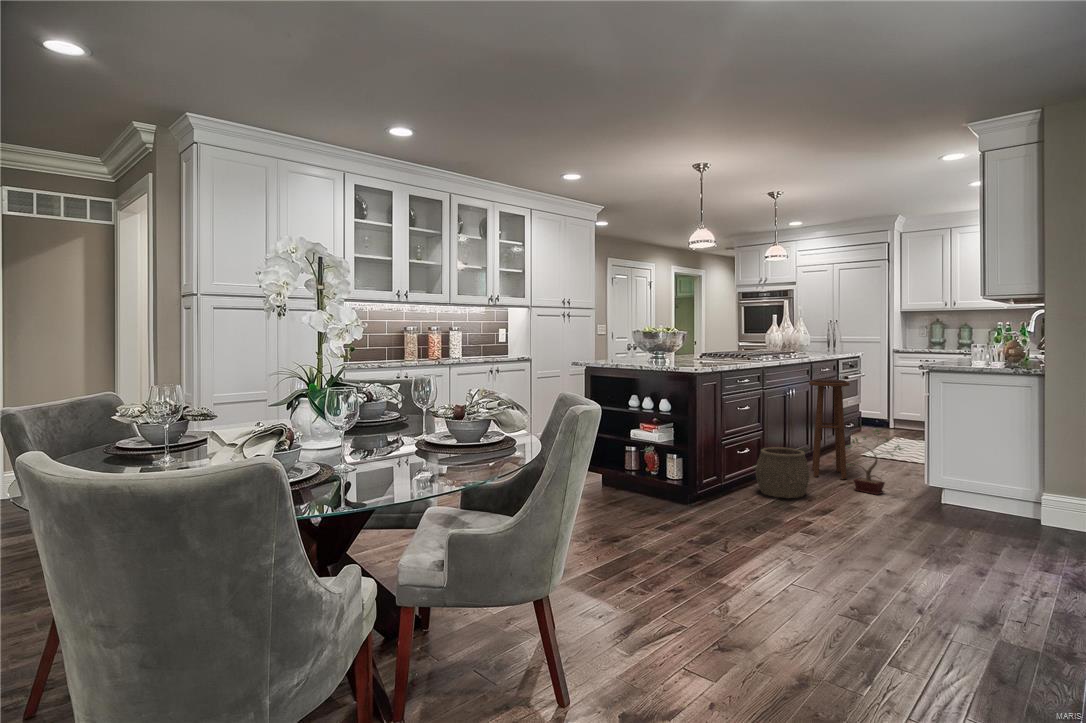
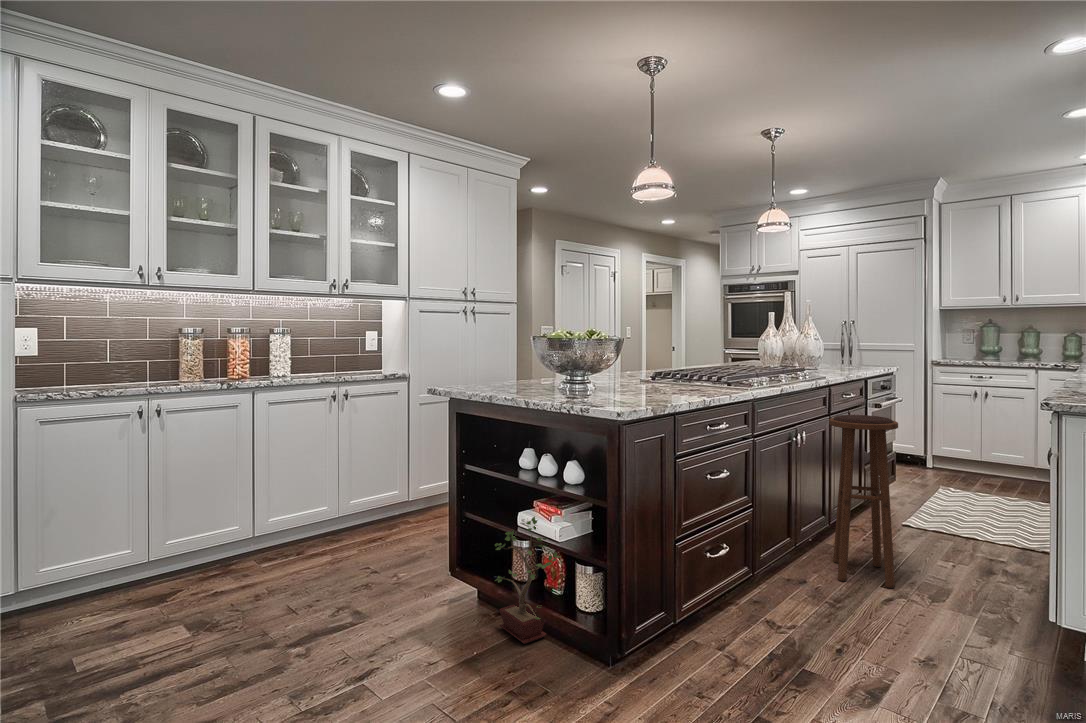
potted plant: present [847,429,904,495] -> present [495,517,561,644]
woven basket: present [756,447,810,498] -> none [739,543,840,650]

